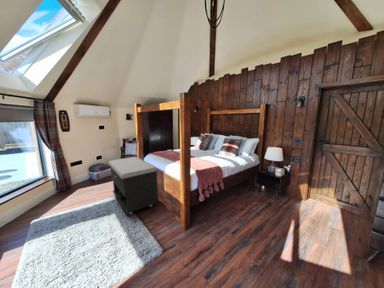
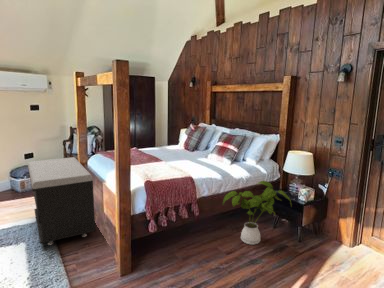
house plant: none [236,165,279,203] -> present [223,181,291,245]

